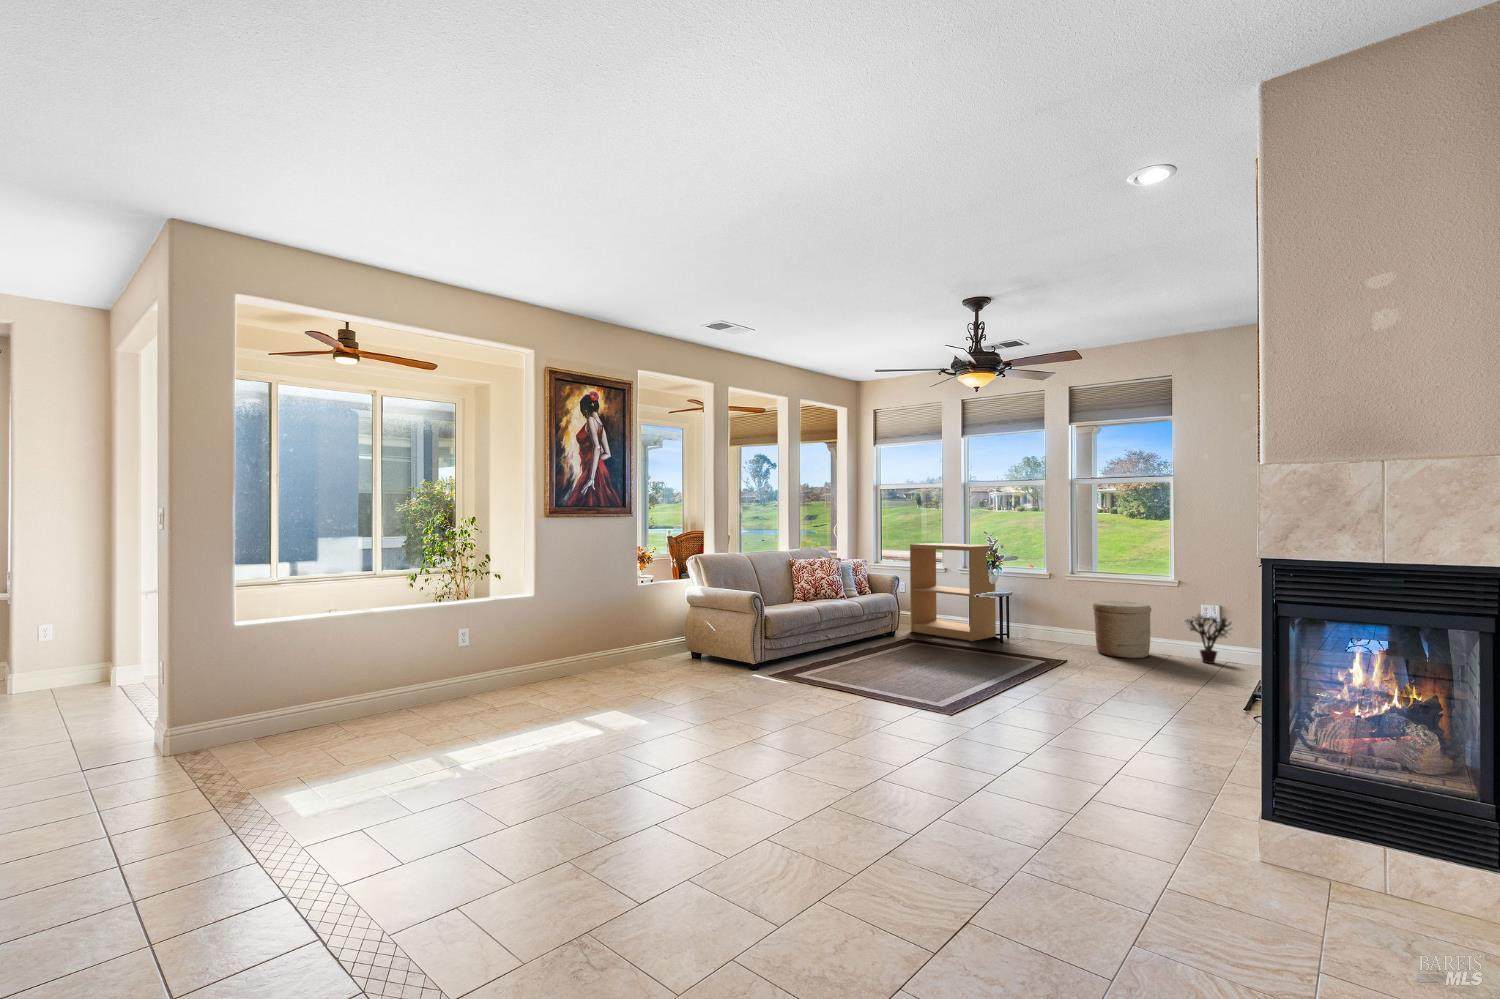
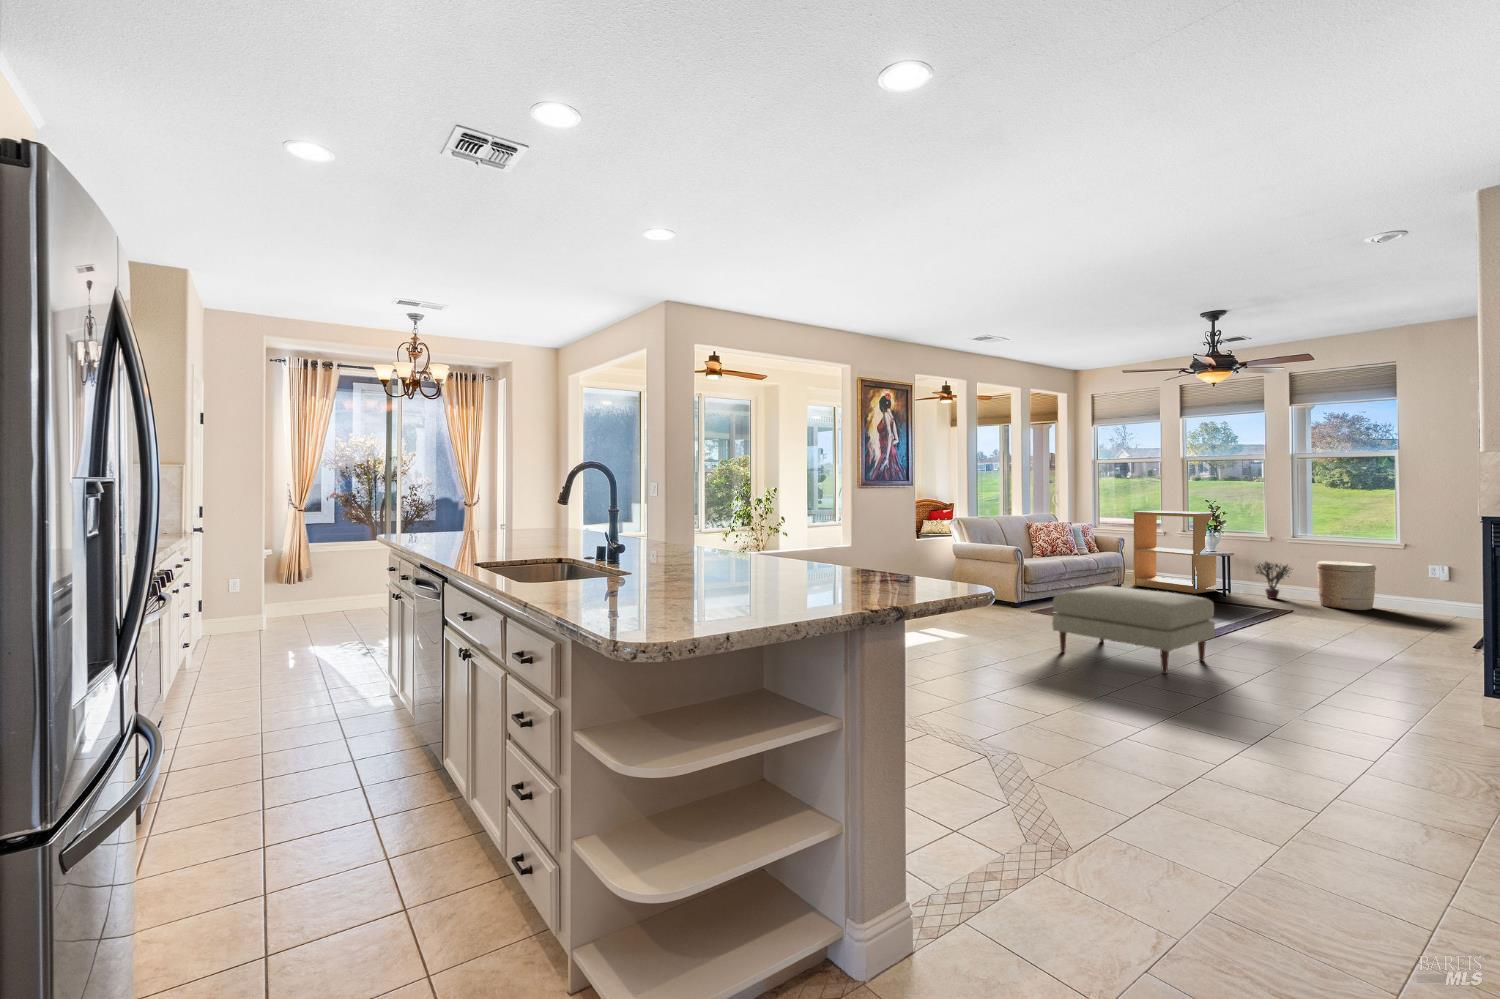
potted plant: present [1187,615,1231,663] -> present [1256,561,1290,599]
ottoman: none [754,650,957,784] -> present [1053,586,1215,674]

